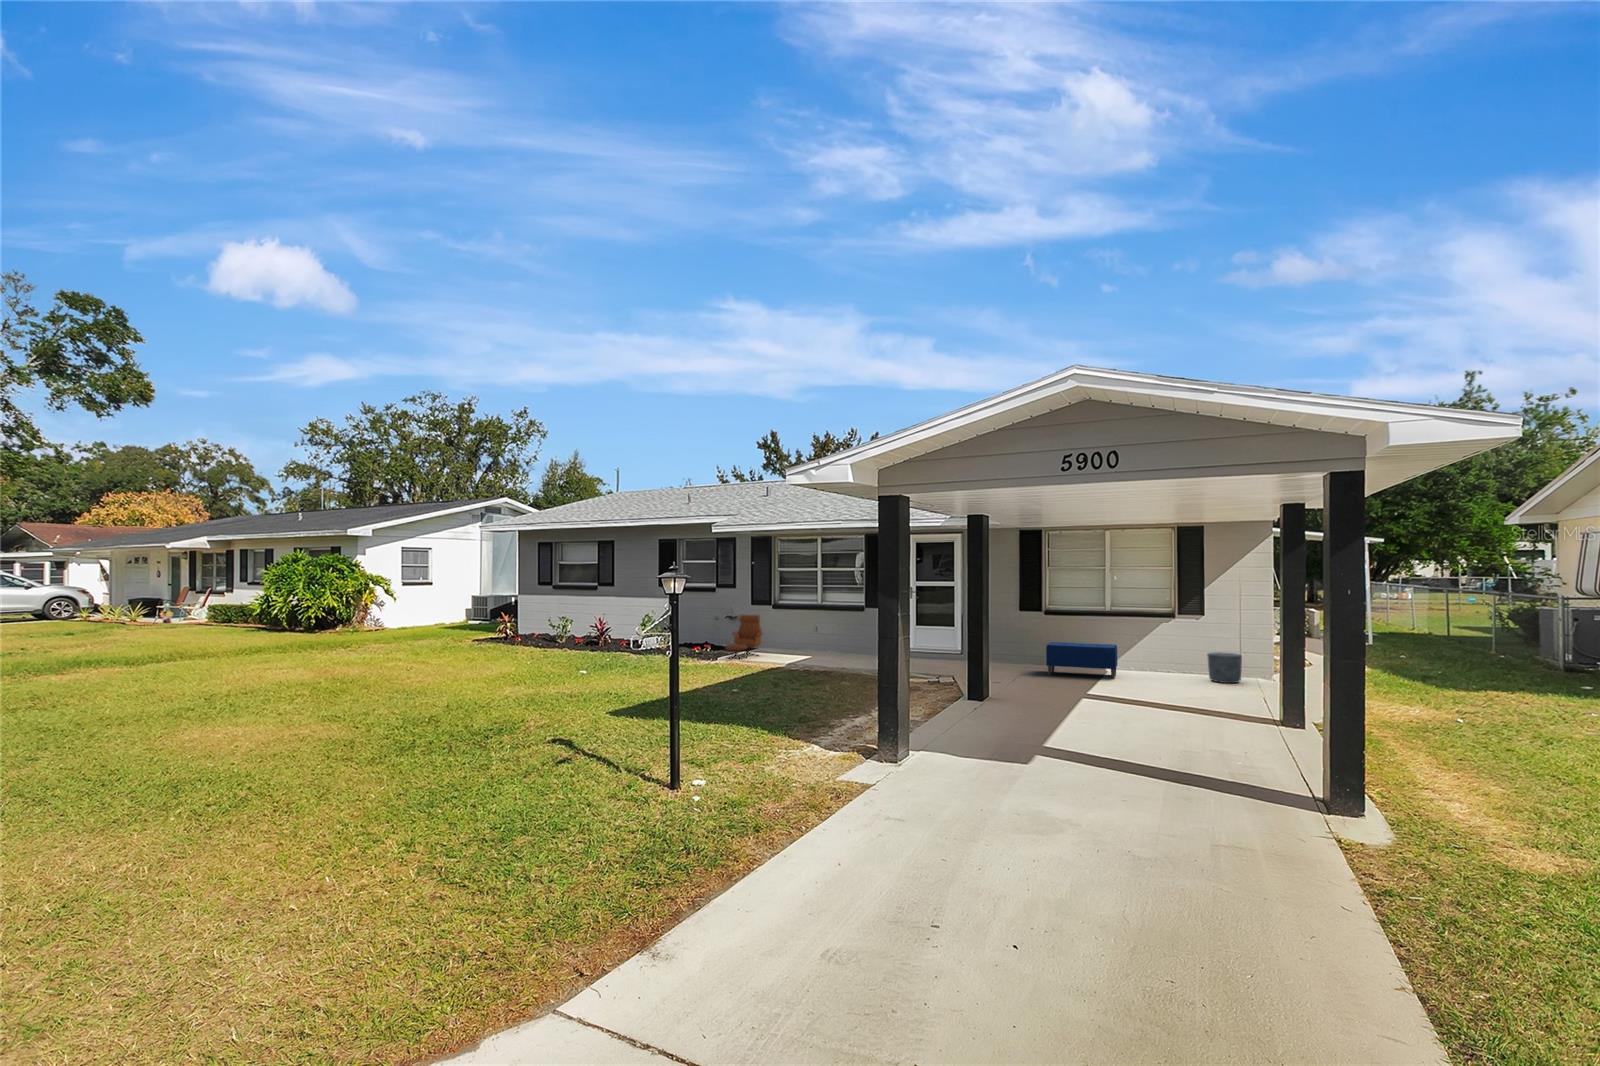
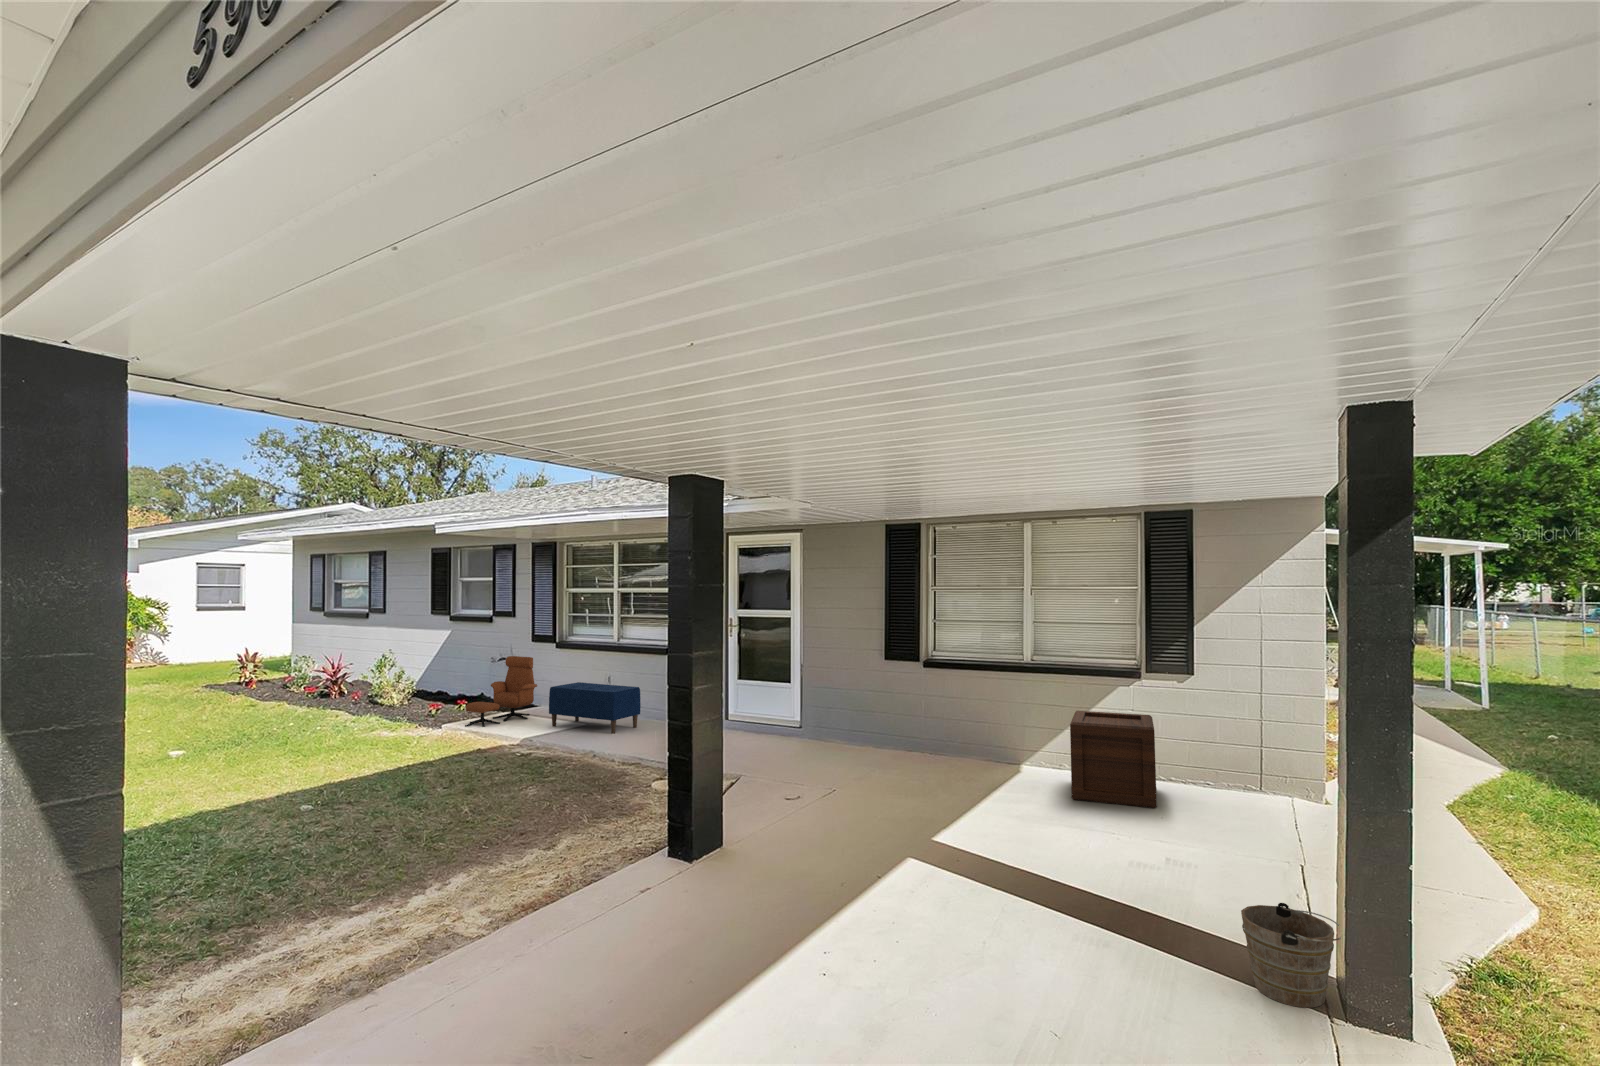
wooden crate: none [1137,637,1186,683] -> present [1070,711,1157,808]
bench: present [1046,642,1117,679] -> present [549,682,641,734]
planter: present [1207,652,1242,683] -> none [1200,745,1266,810]
bucket: none [1242,691,1280,723] -> present [1241,903,1341,1008]

